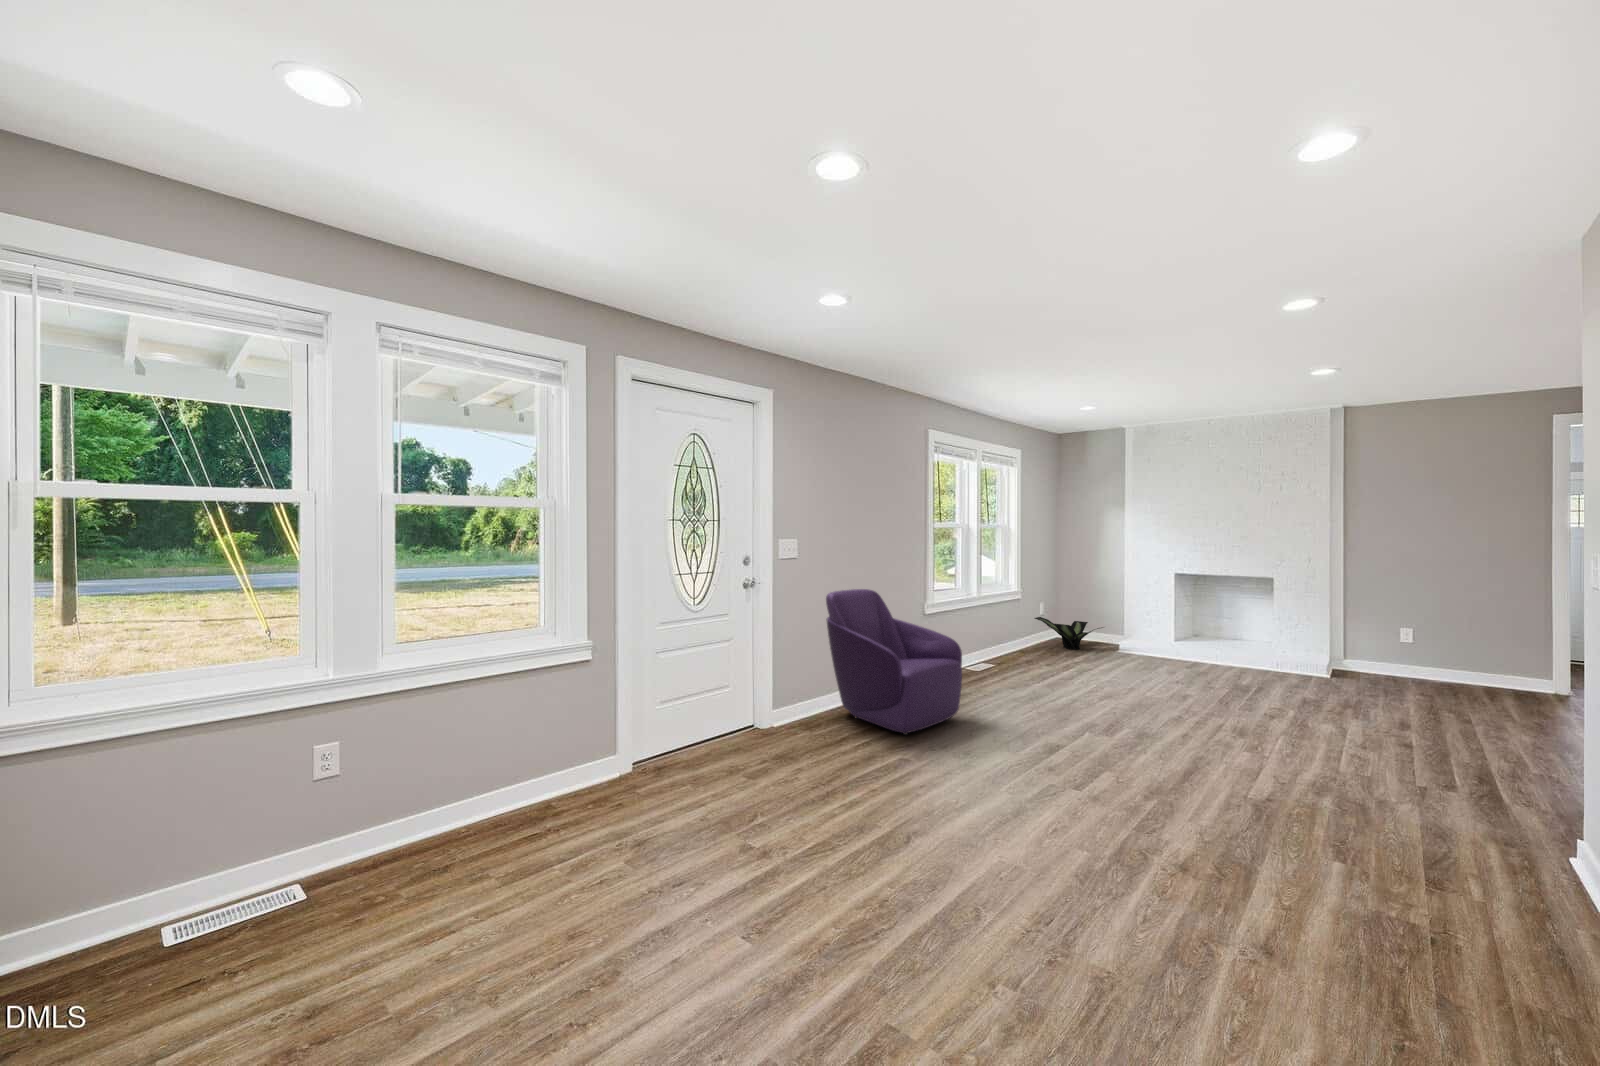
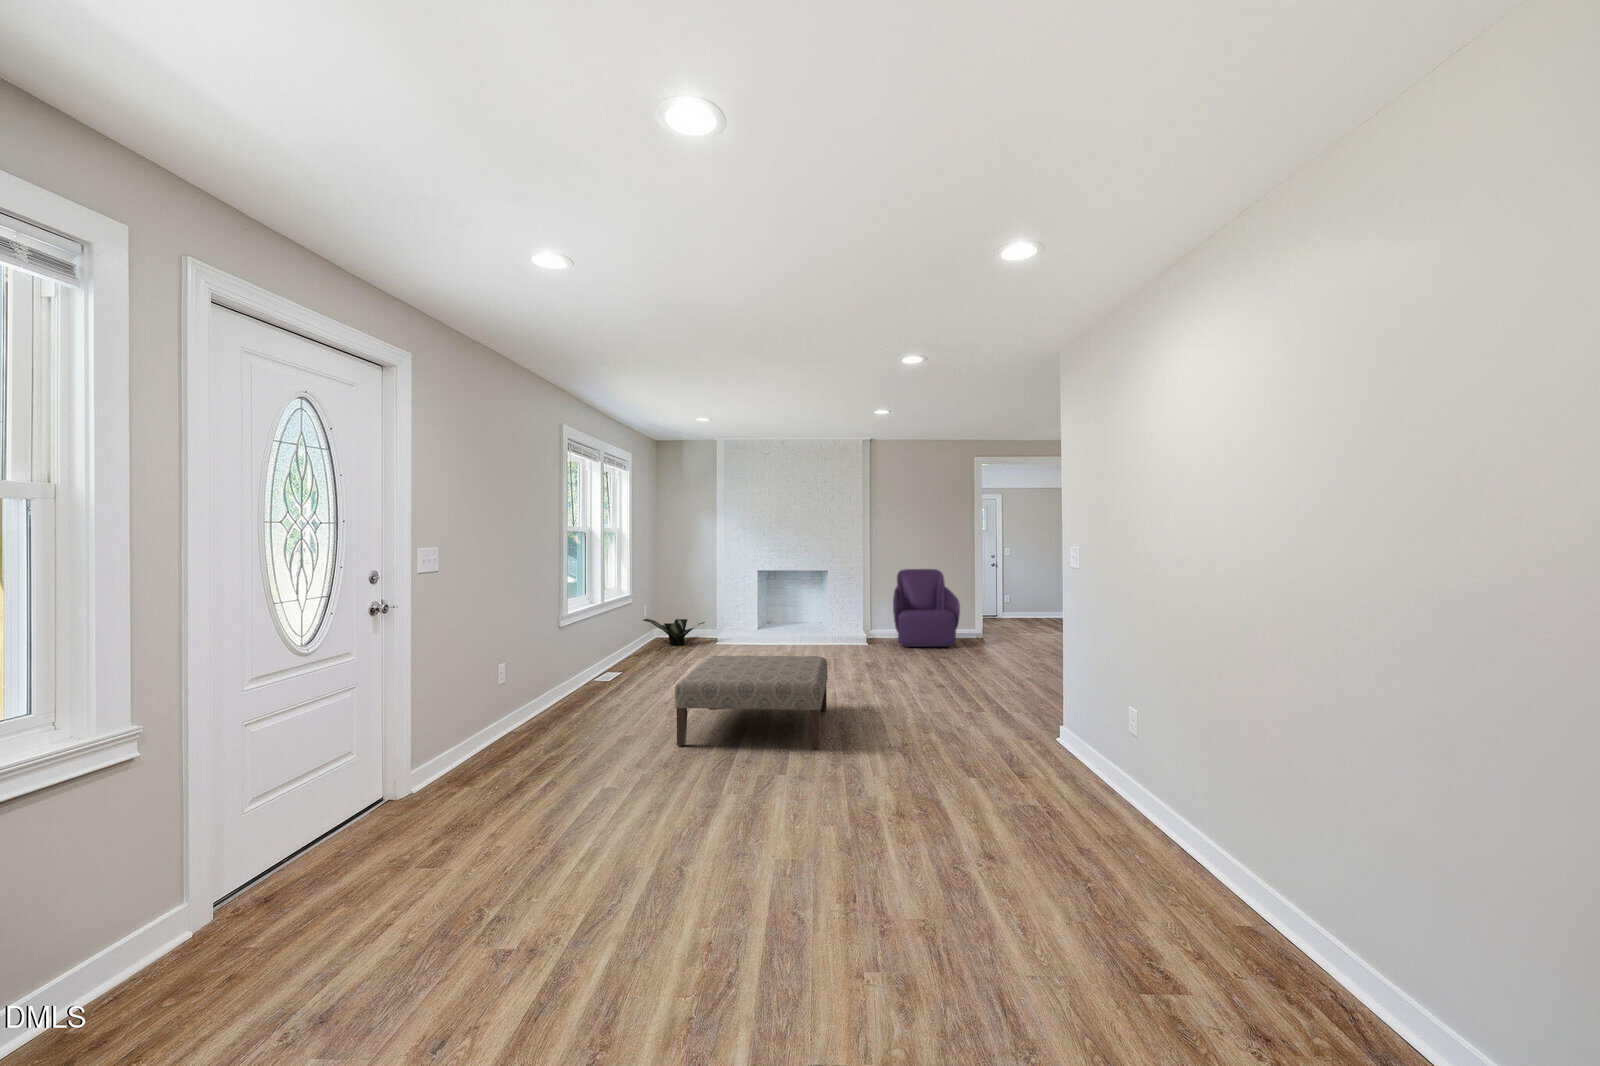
armchair: present [826,589,962,735] -> present [893,569,960,647]
ottoman: none [989,660,1195,780] -> present [675,656,828,749]

